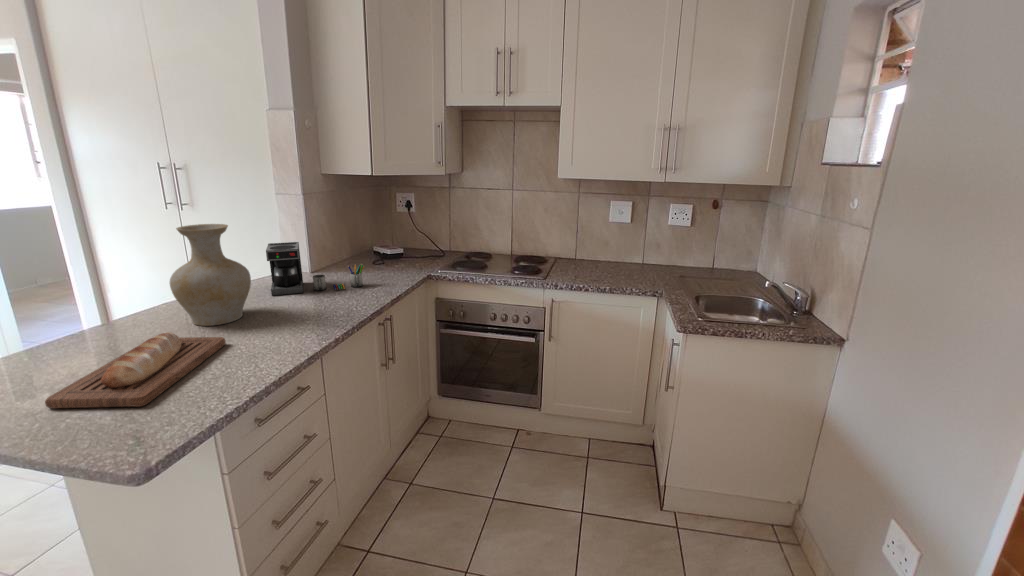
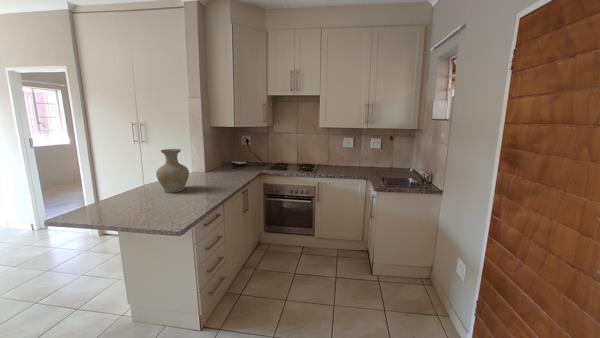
coffee maker: present [266,242,364,296] -> none [189,158,233,182]
bread loaf: present [45,332,226,408] -> none [128,192,184,218]

